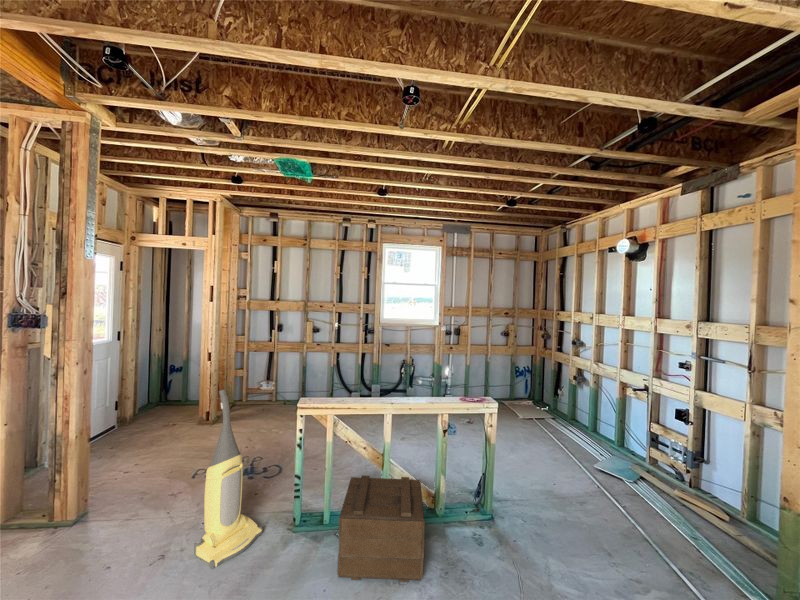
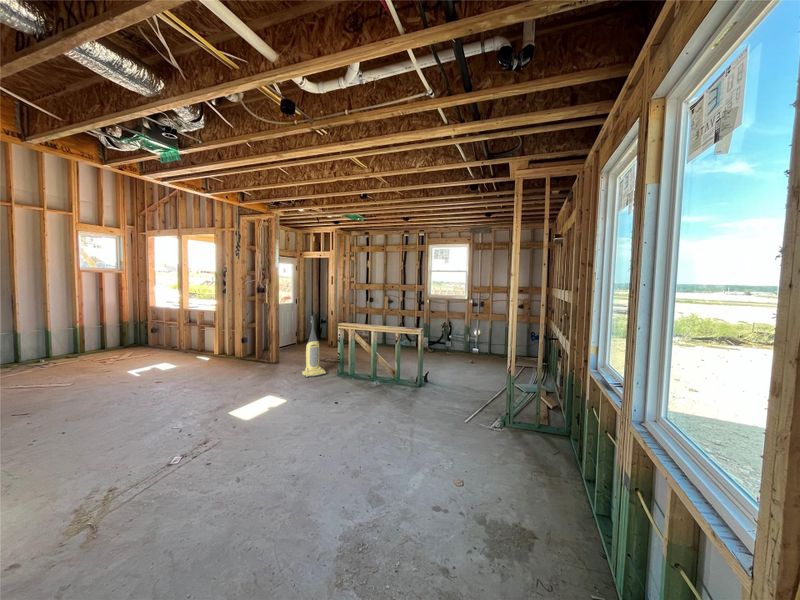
wooden crate: present [337,475,425,582] -> none [340,356,383,391]

